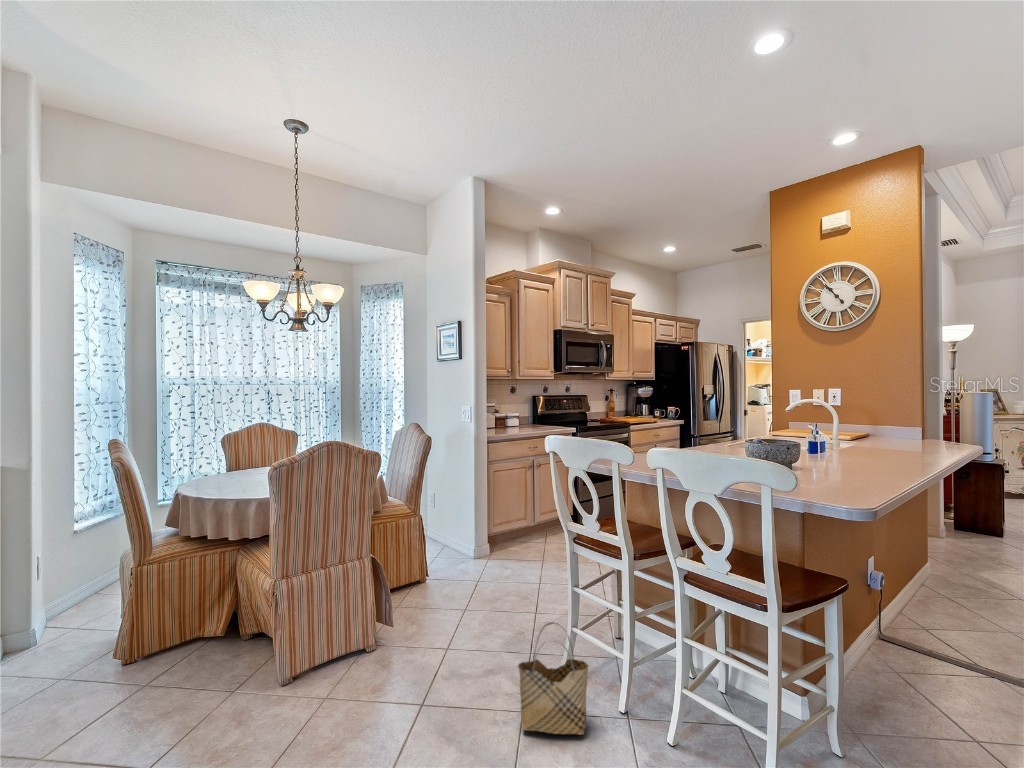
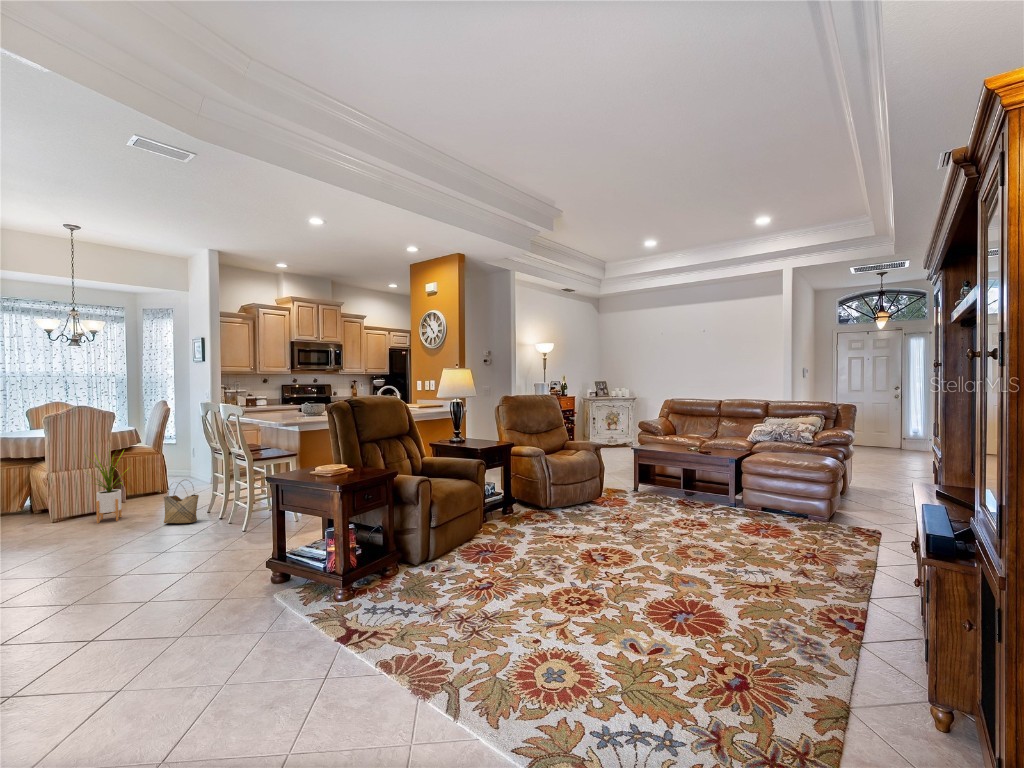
house plant: none [344,526,429,697] -> present [89,450,129,523]

